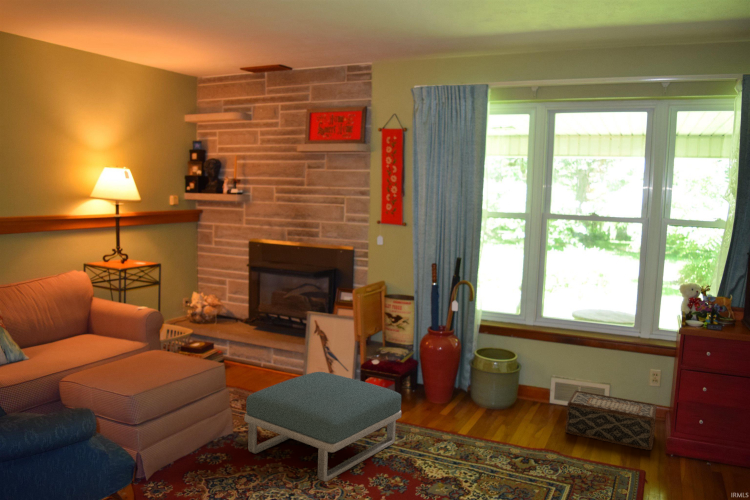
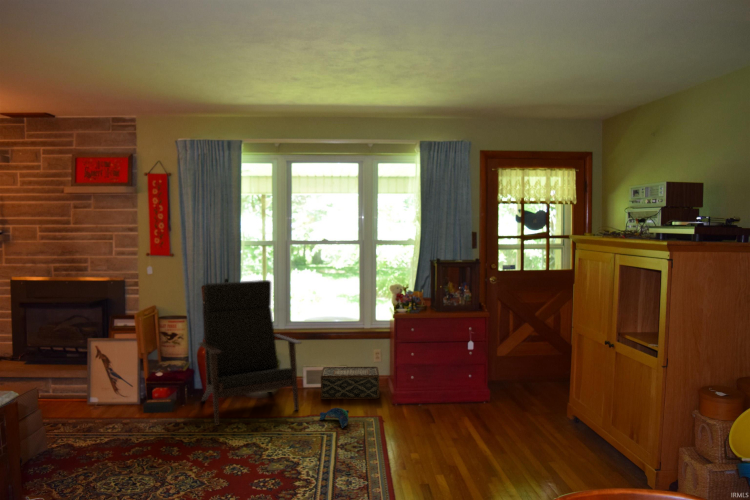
lounge chair: none [417,263,541,441] -> present [199,280,301,425]
footstool: present [244,372,401,482] -> none [49,388,198,478]
plush toy: none [554,451,596,482] -> present [320,408,349,428]

